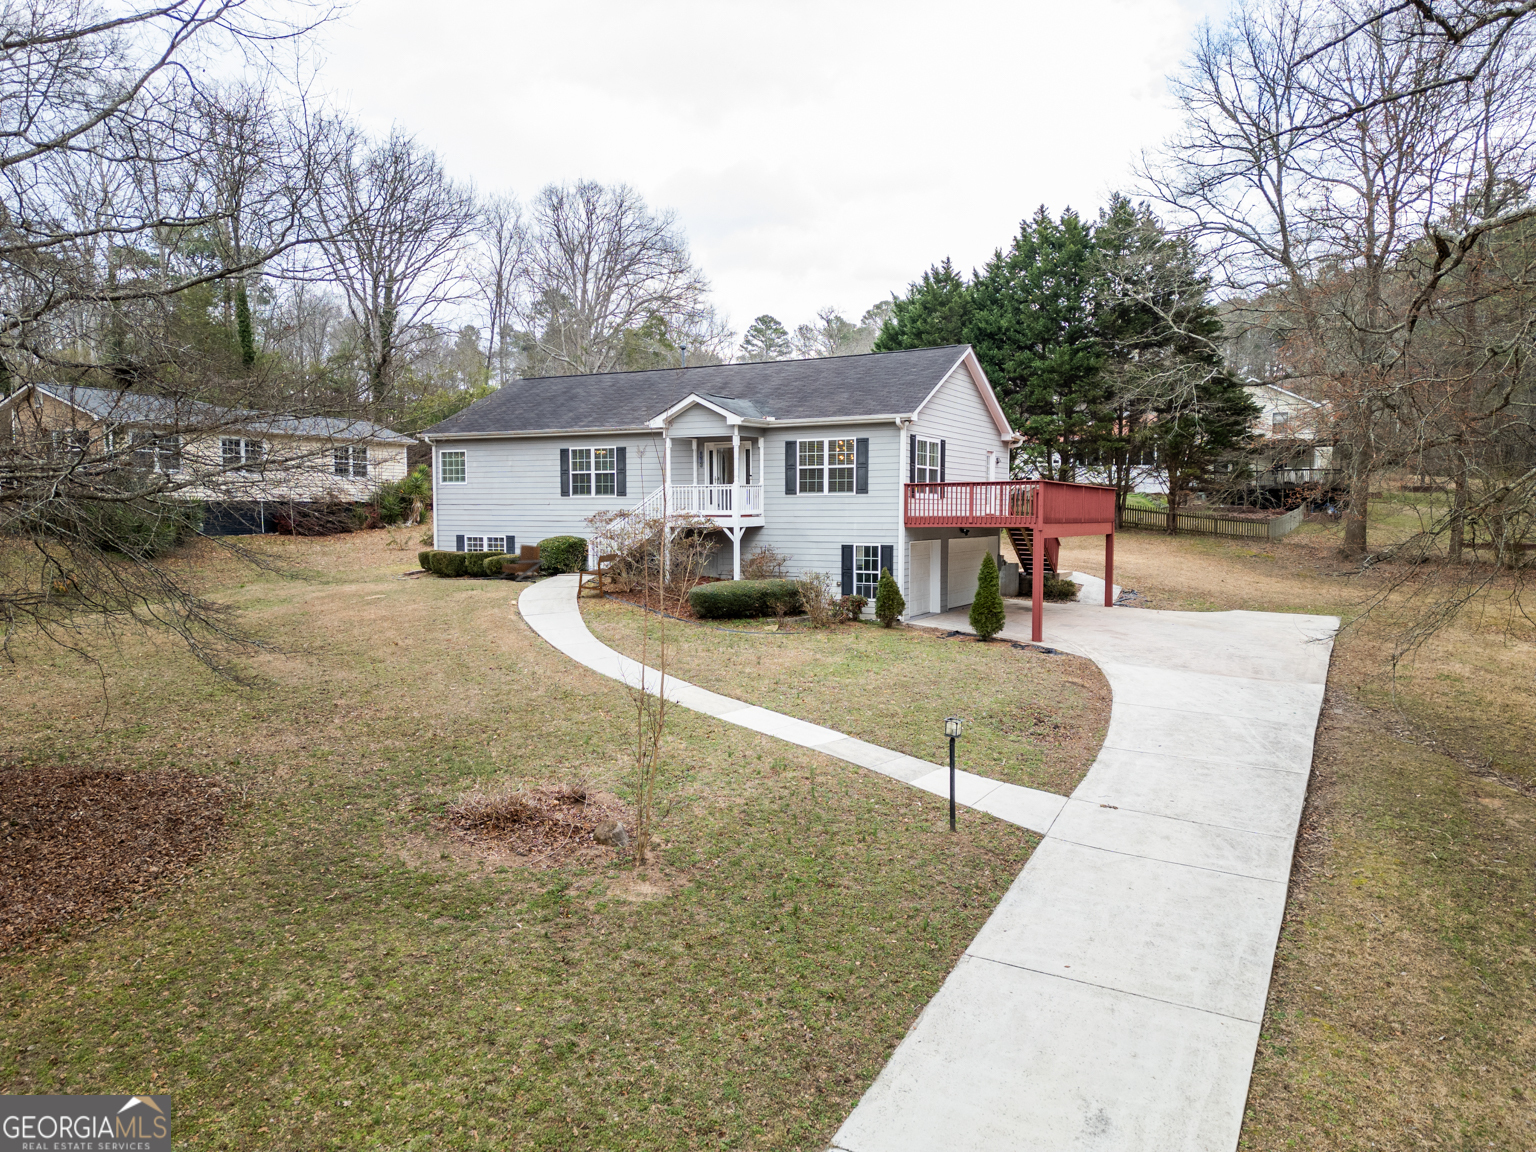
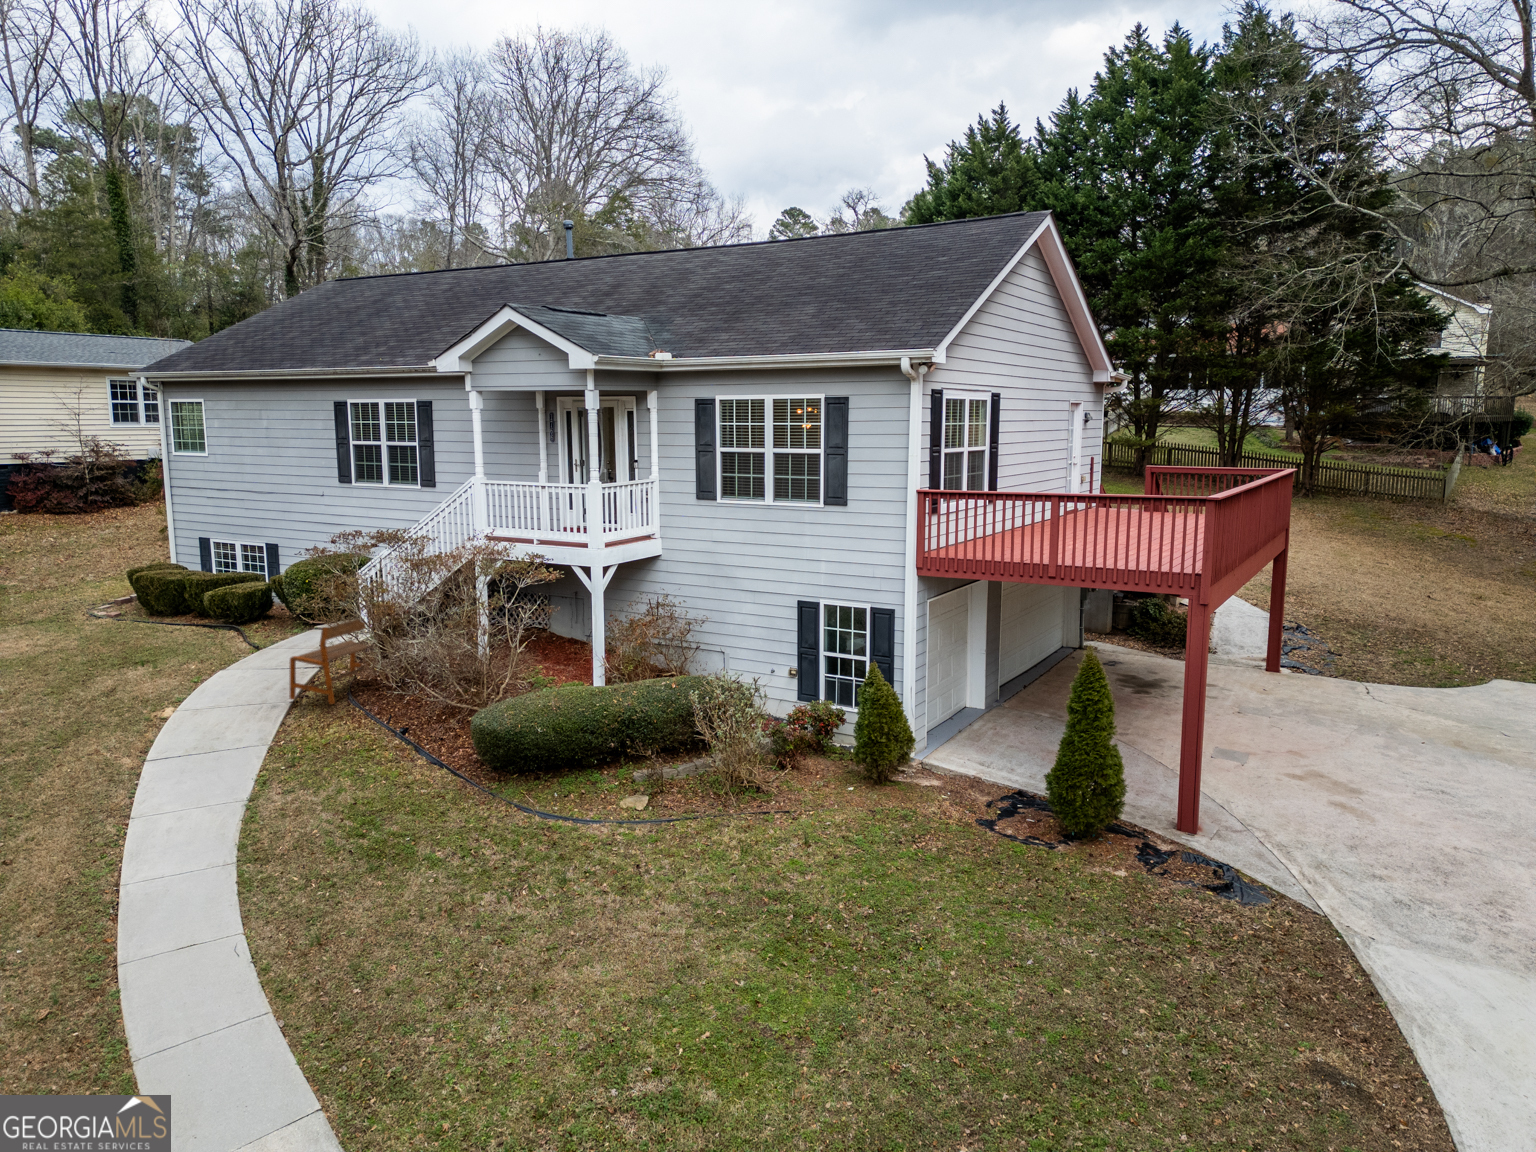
lounge chair: present [500,545,544,581] -> none [212,573,289,645]

